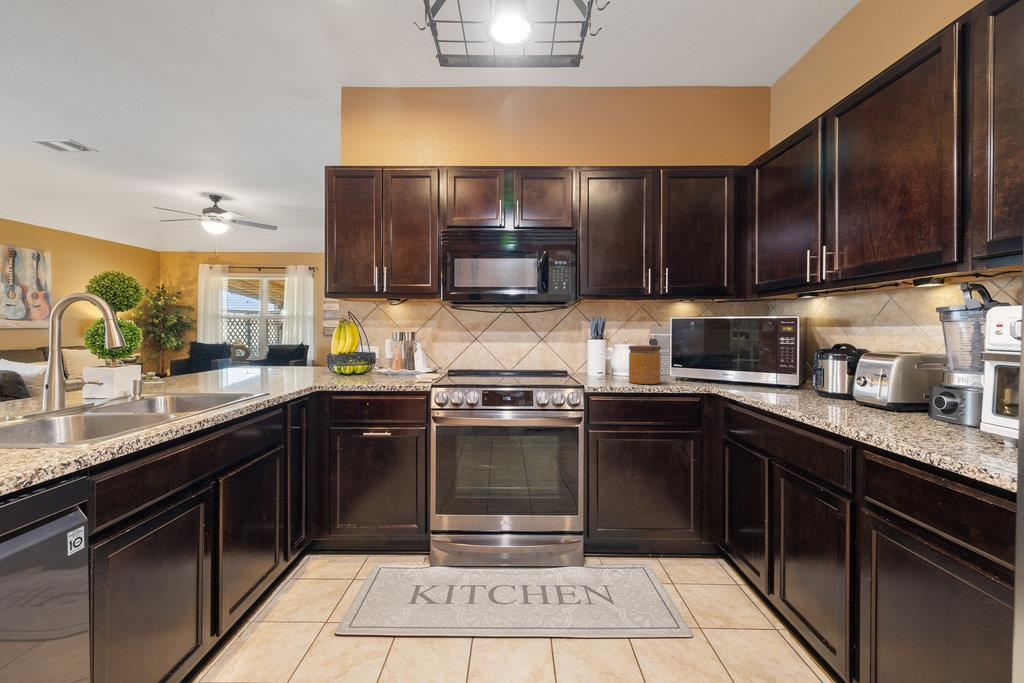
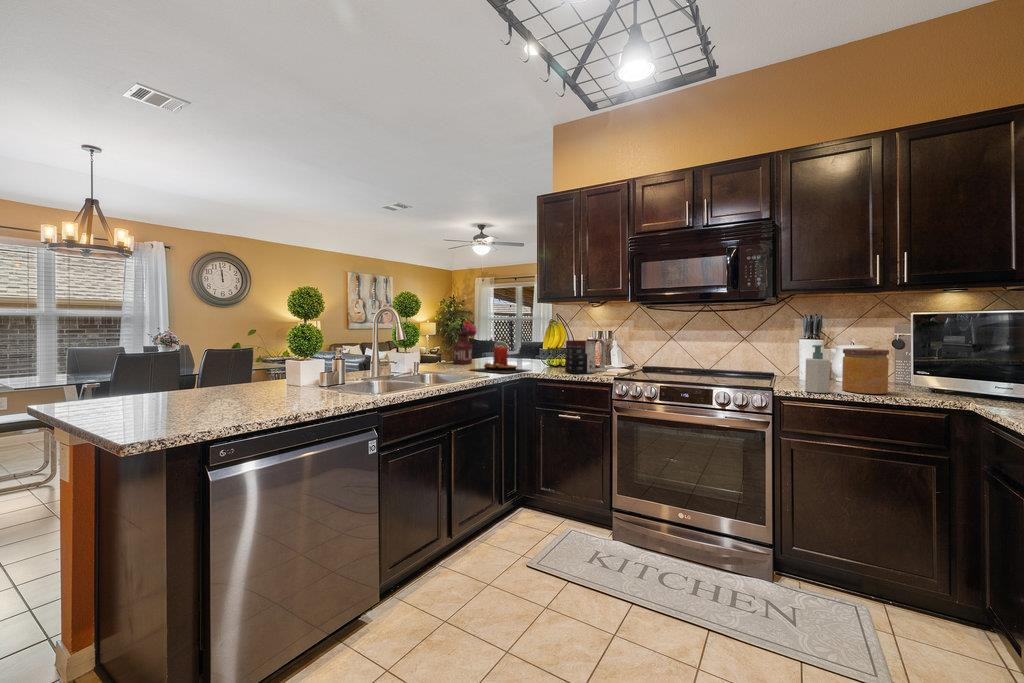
flower arrangement: none [181,318,232,379] -> present [448,320,477,364]
mug: none [365,341,411,382] -> present [565,339,605,373]
soap bottle: none [604,343,623,386] -> present [805,345,830,393]
candle: none [228,352,321,389] -> present [470,346,531,374]

